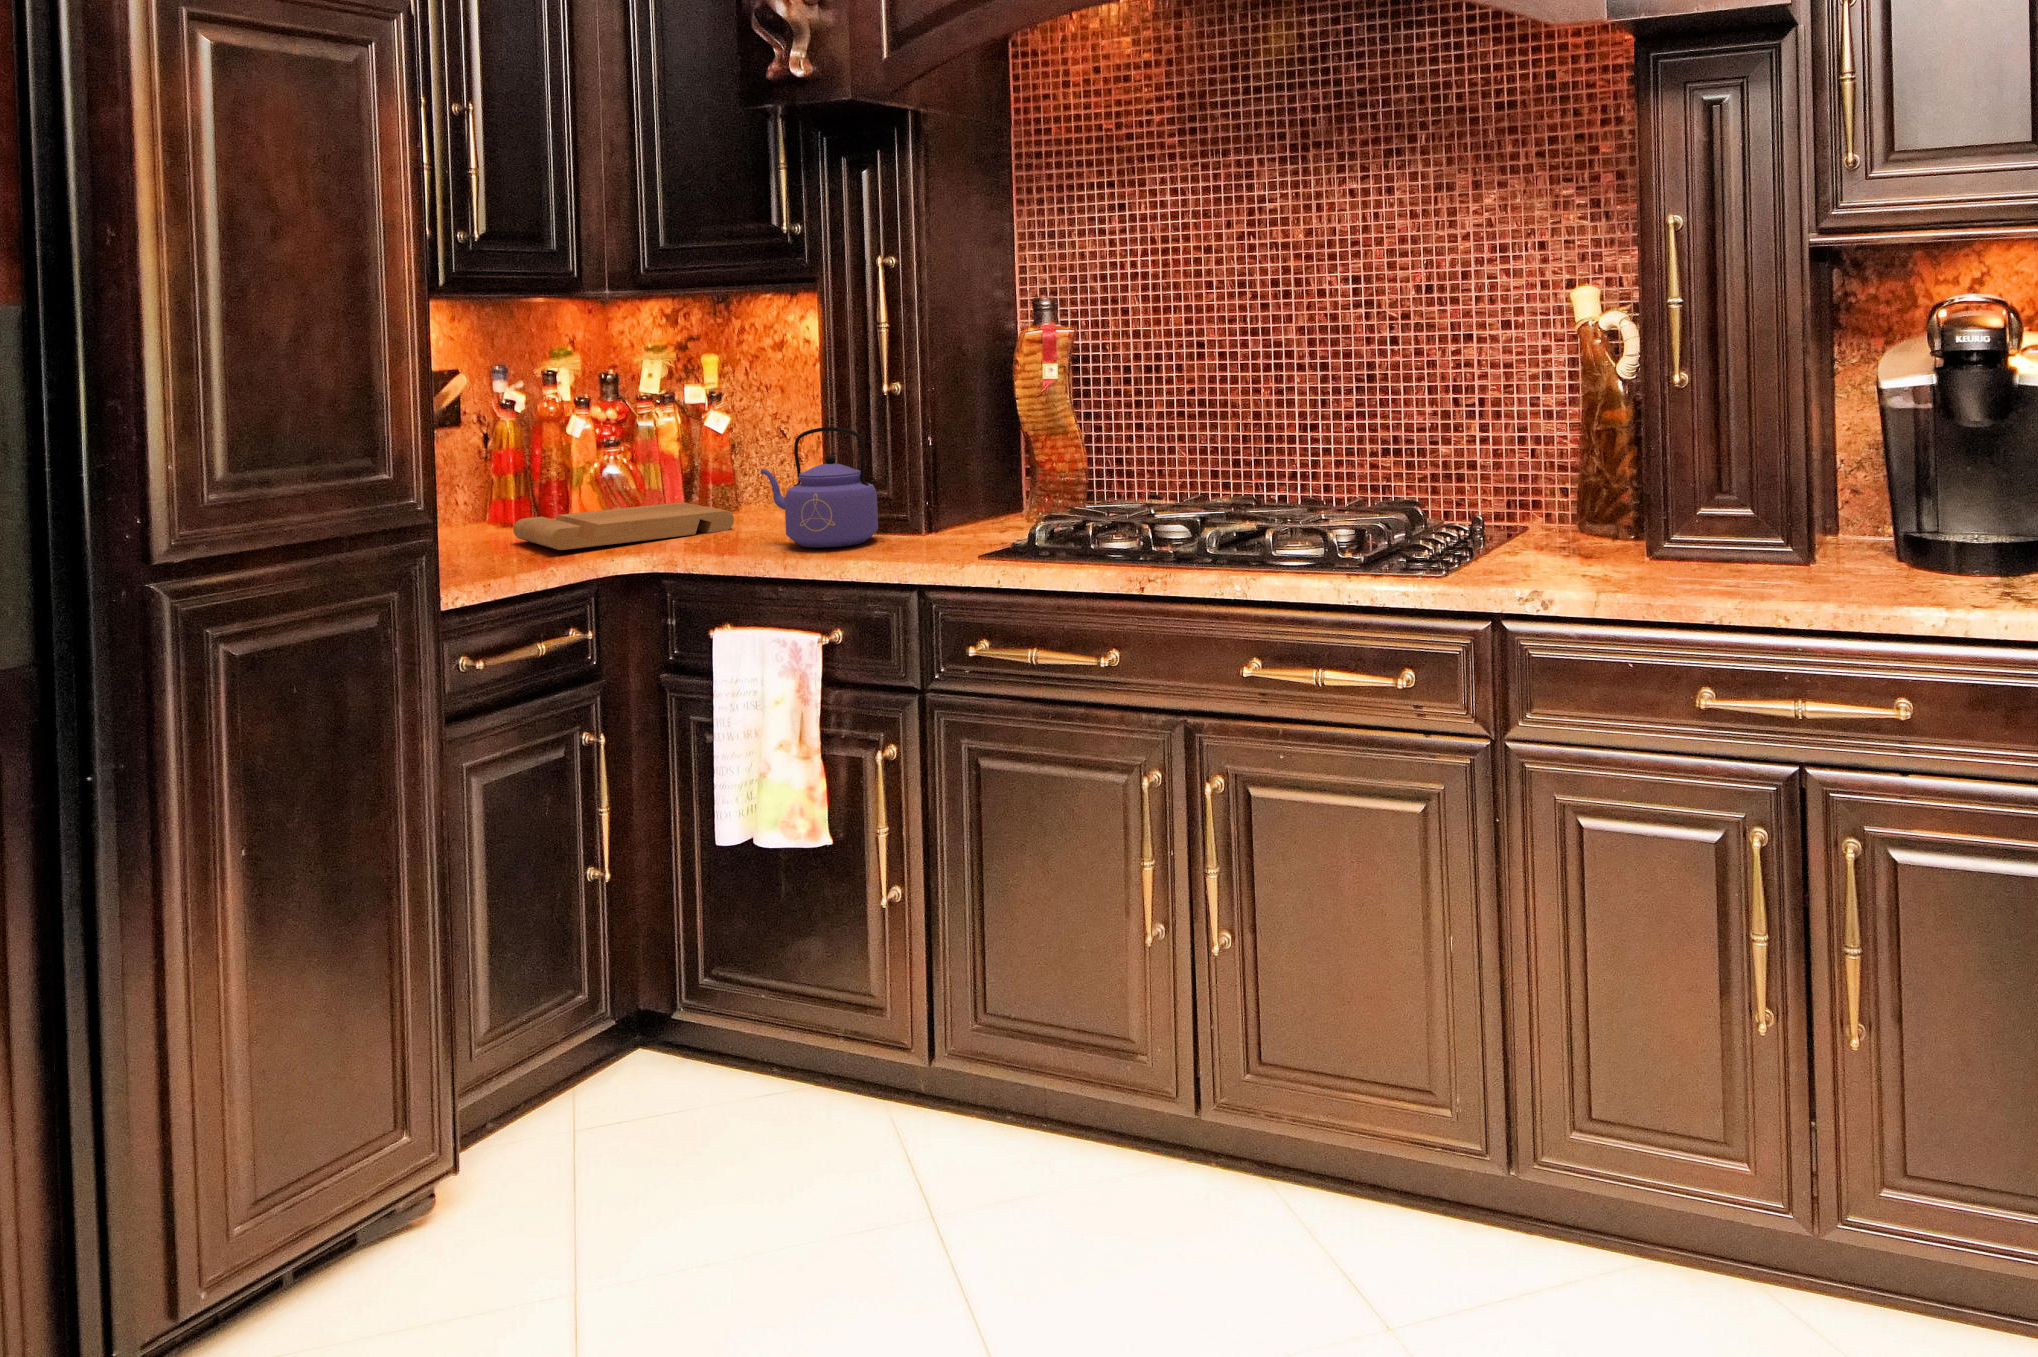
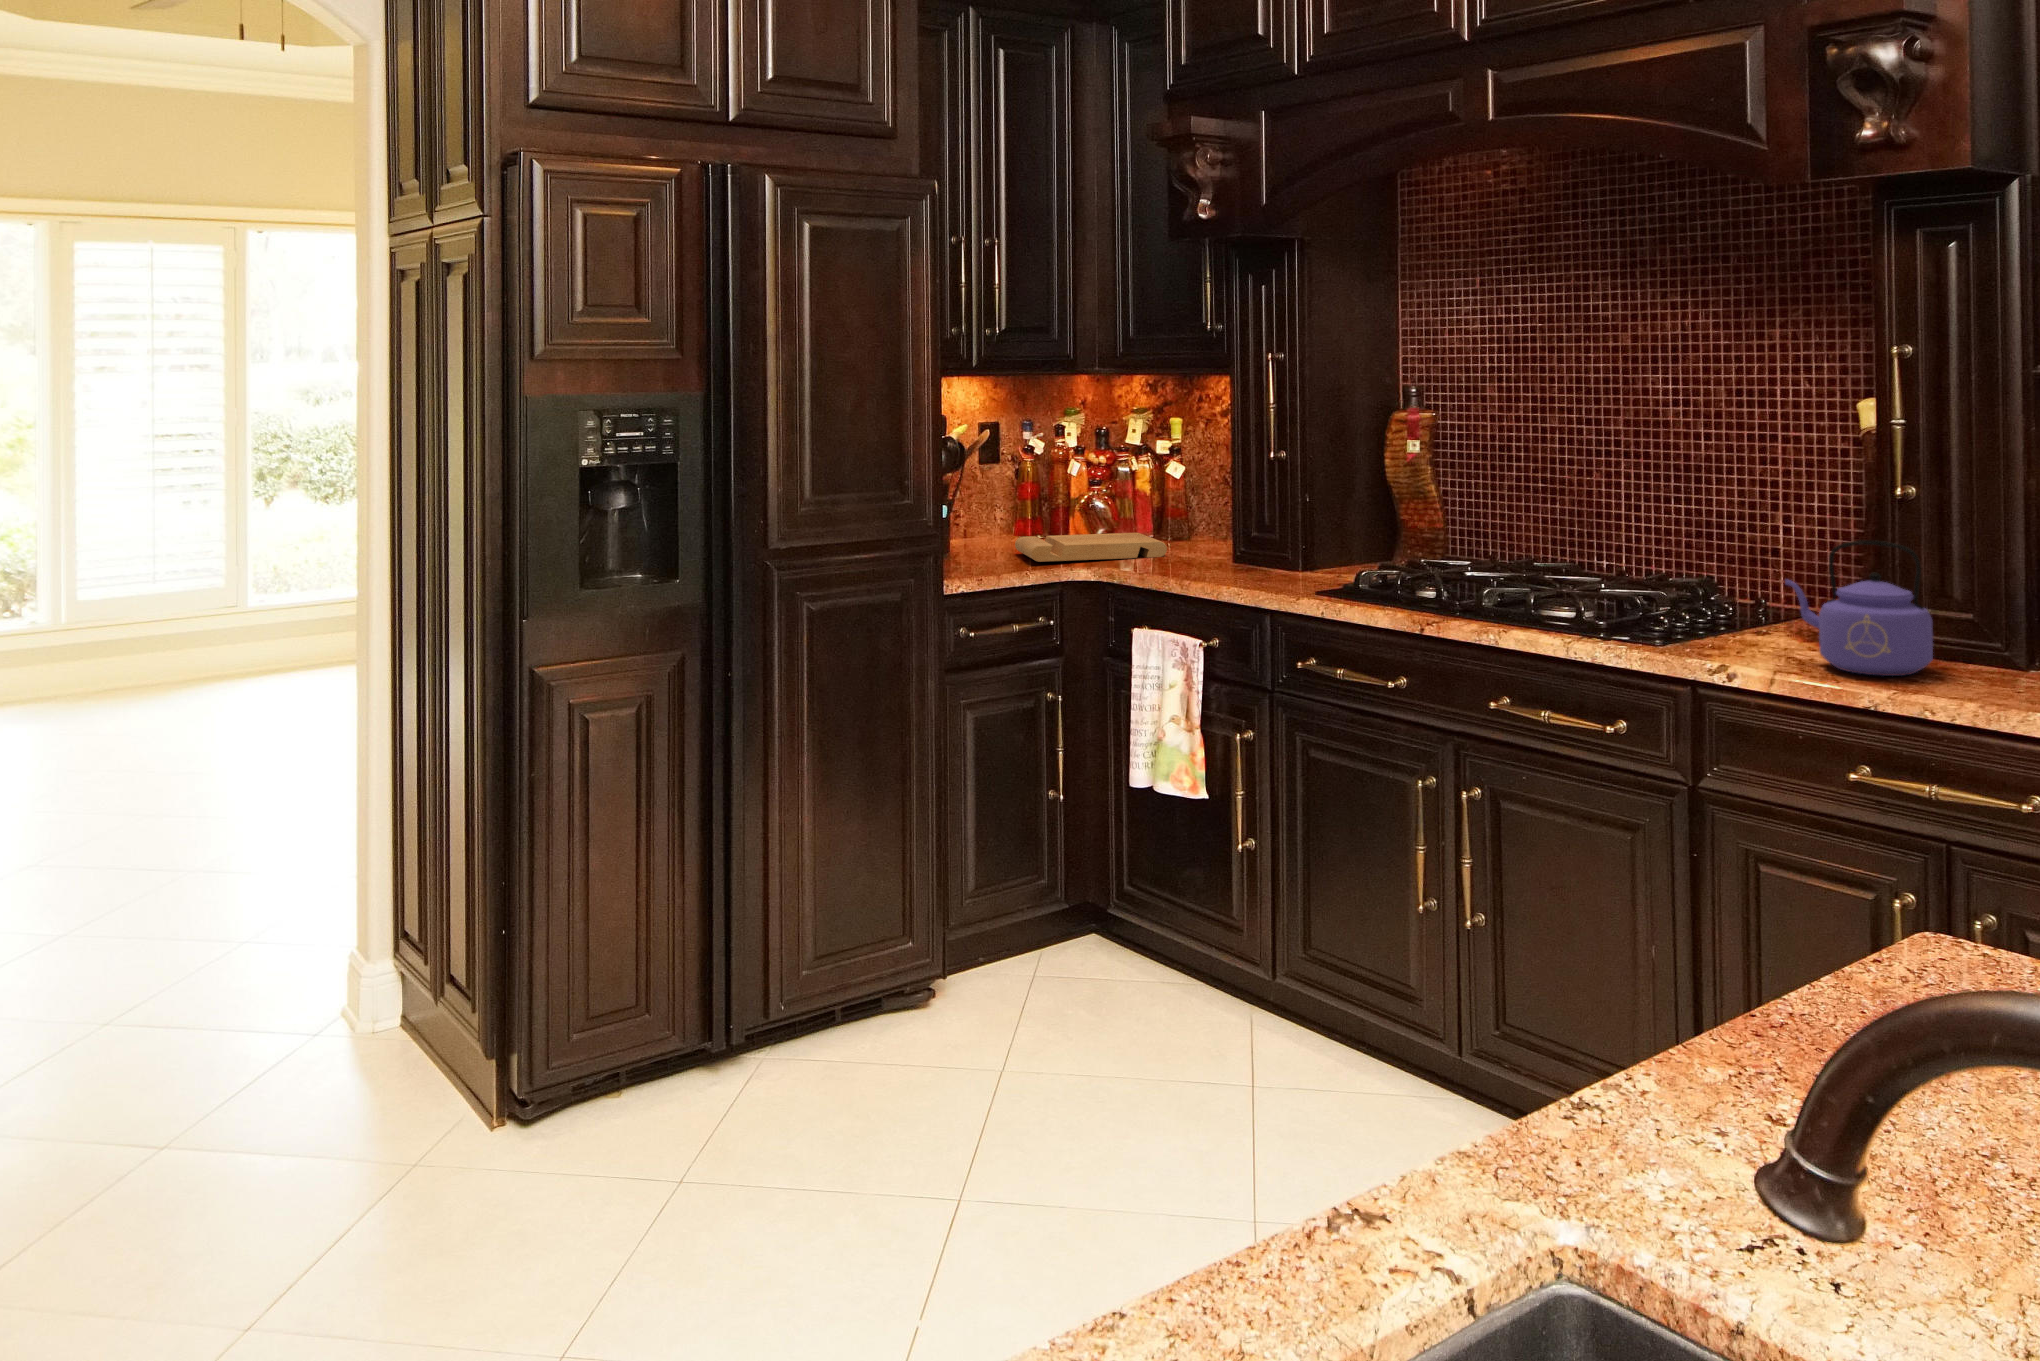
kettle: present [760,427,878,548] -> present [1785,540,1933,676]

